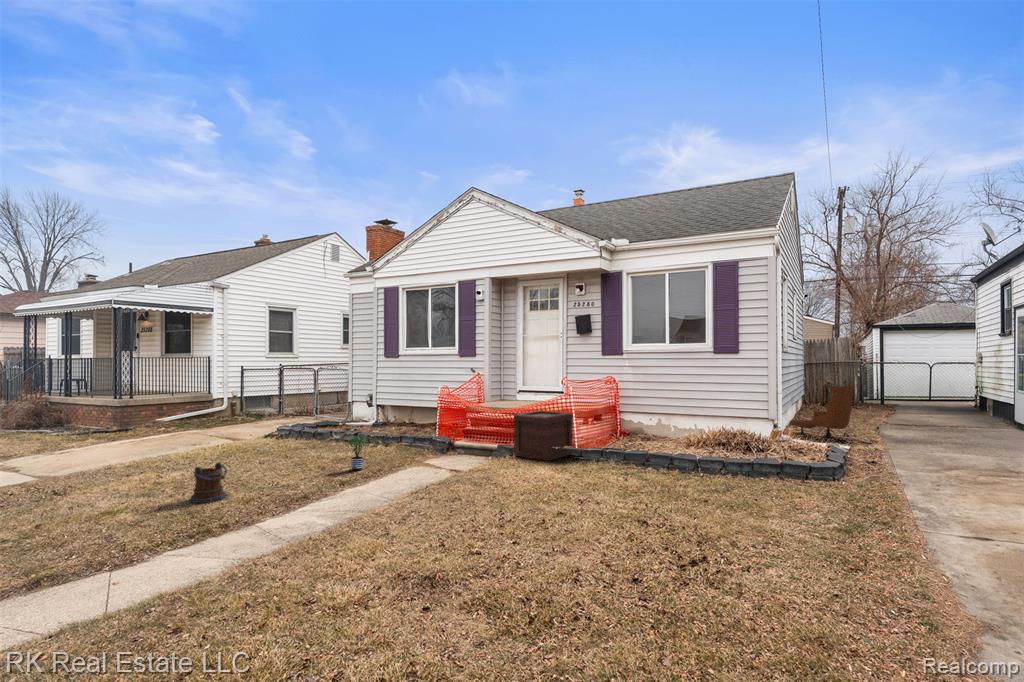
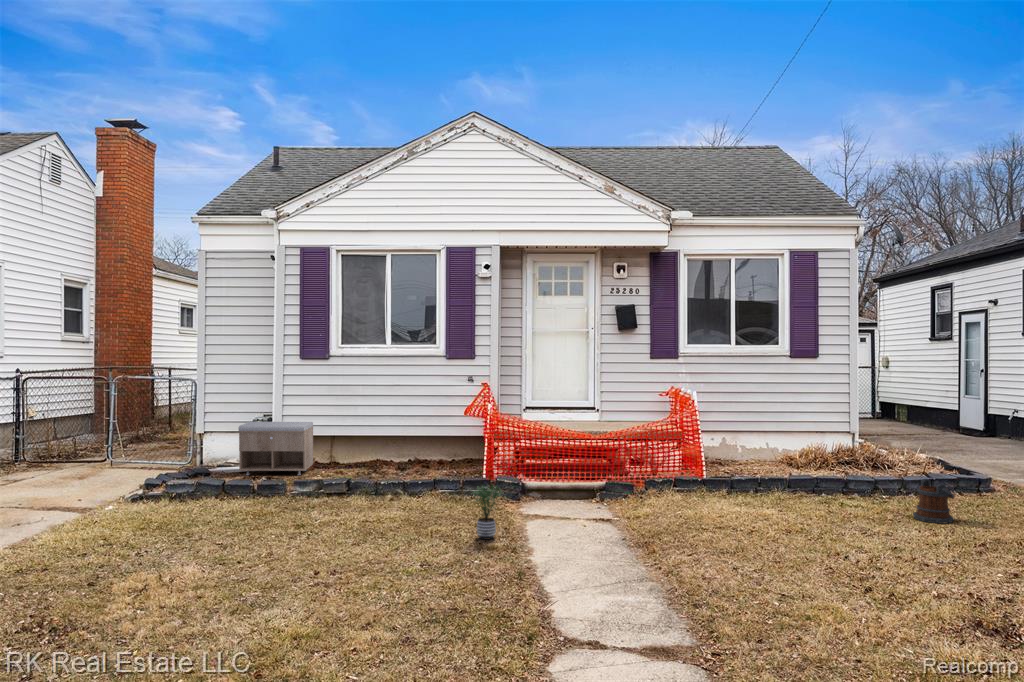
lounge chair: present [789,386,854,443] -> none [806,391,885,453]
storage bench: none [346,396,392,430] -> present [238,422,313,475]
wooden crate: present [514,411,573,461] -> none [622,433,681,499]
bucket: present [190,462,227,503] -> present [913,479,955,524]

